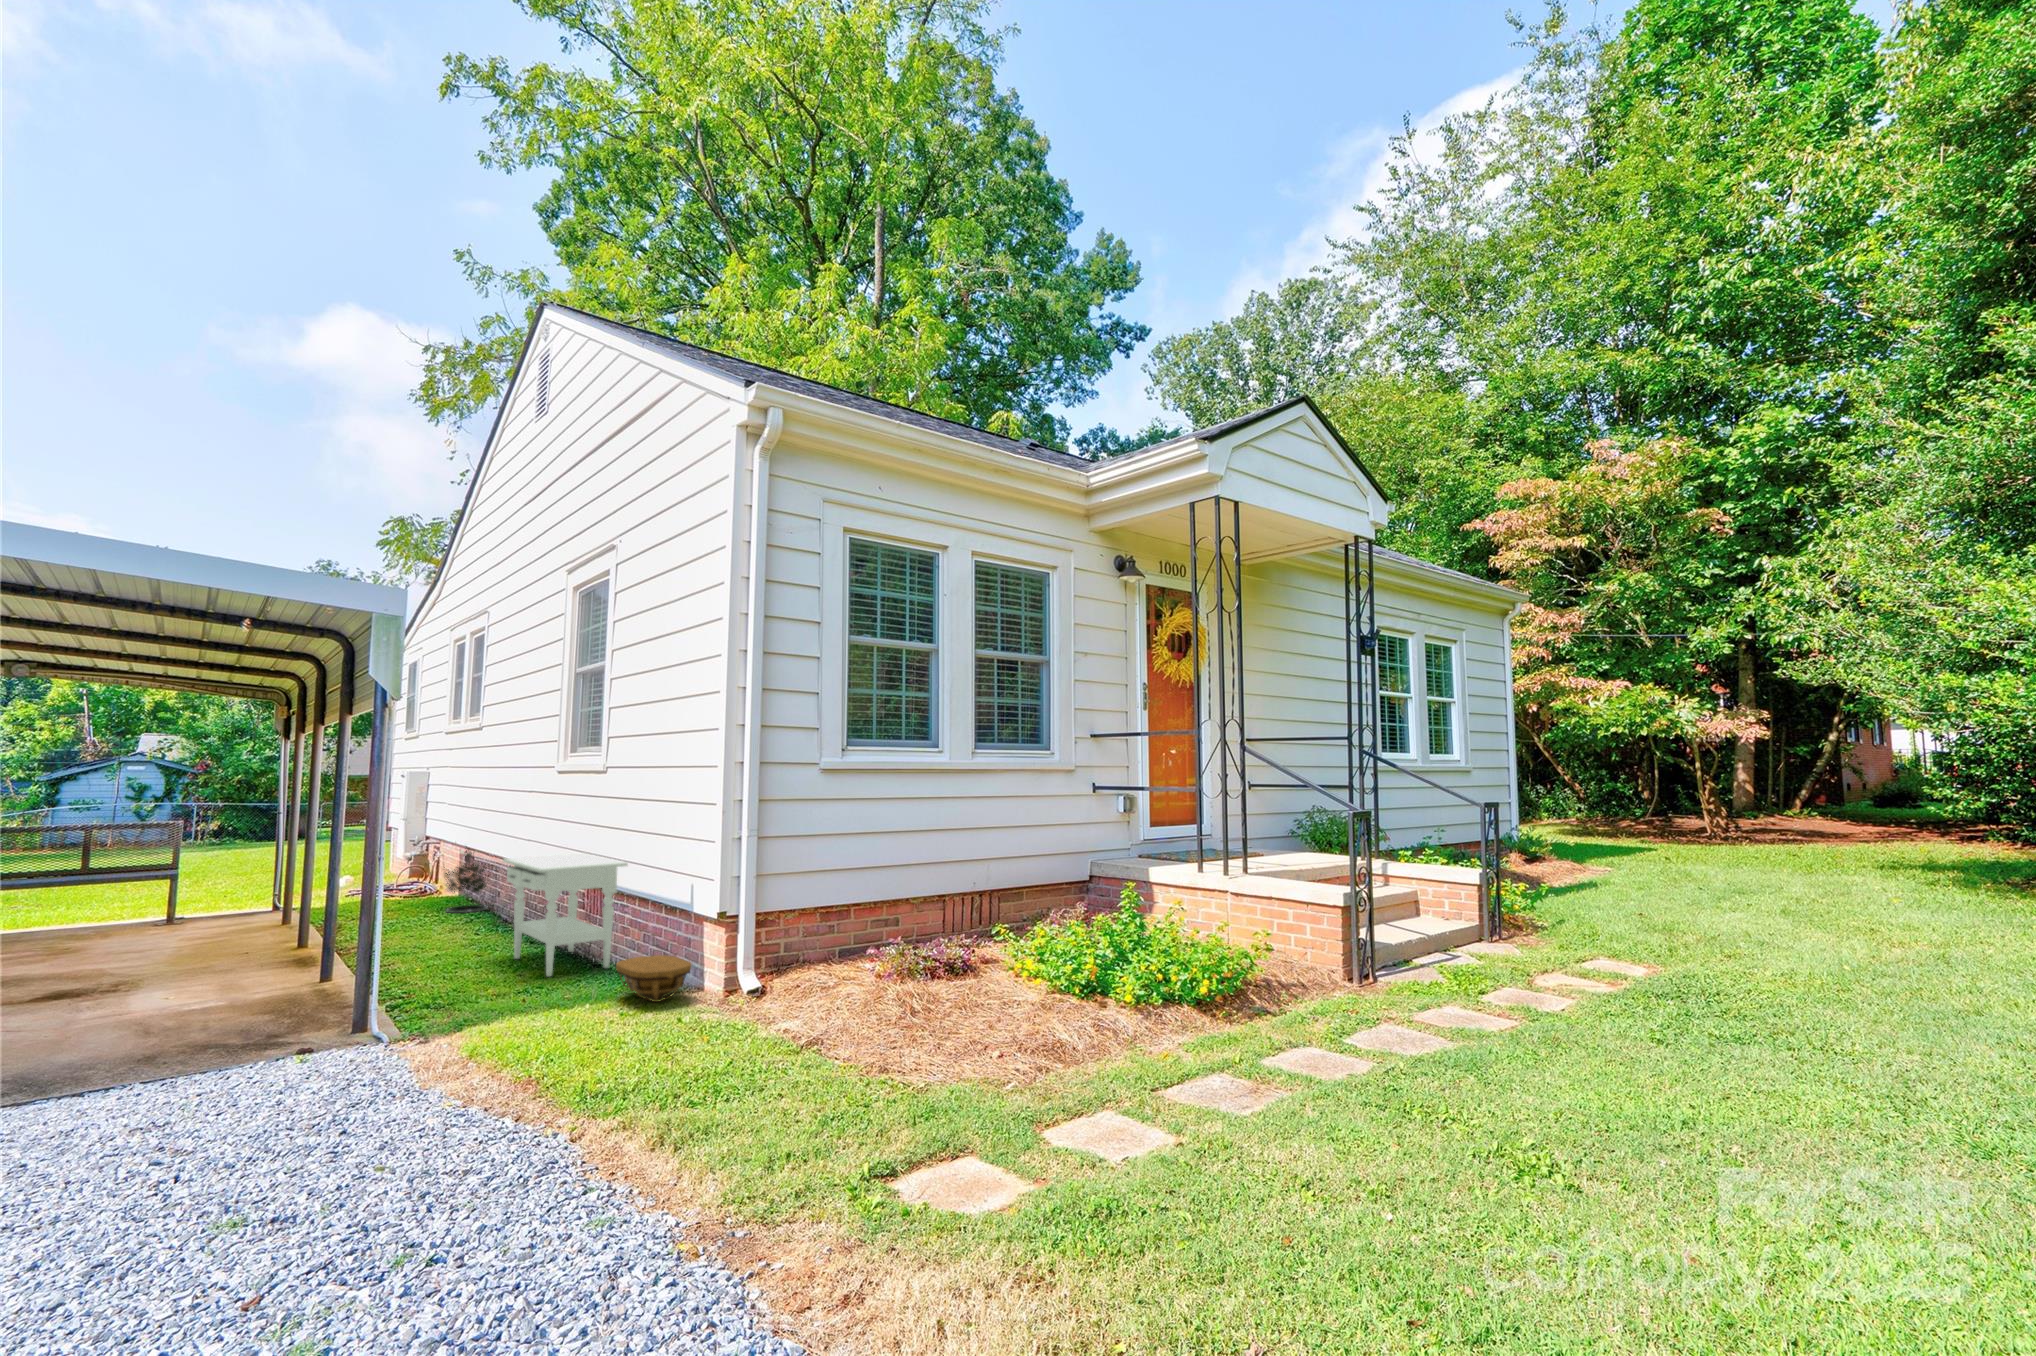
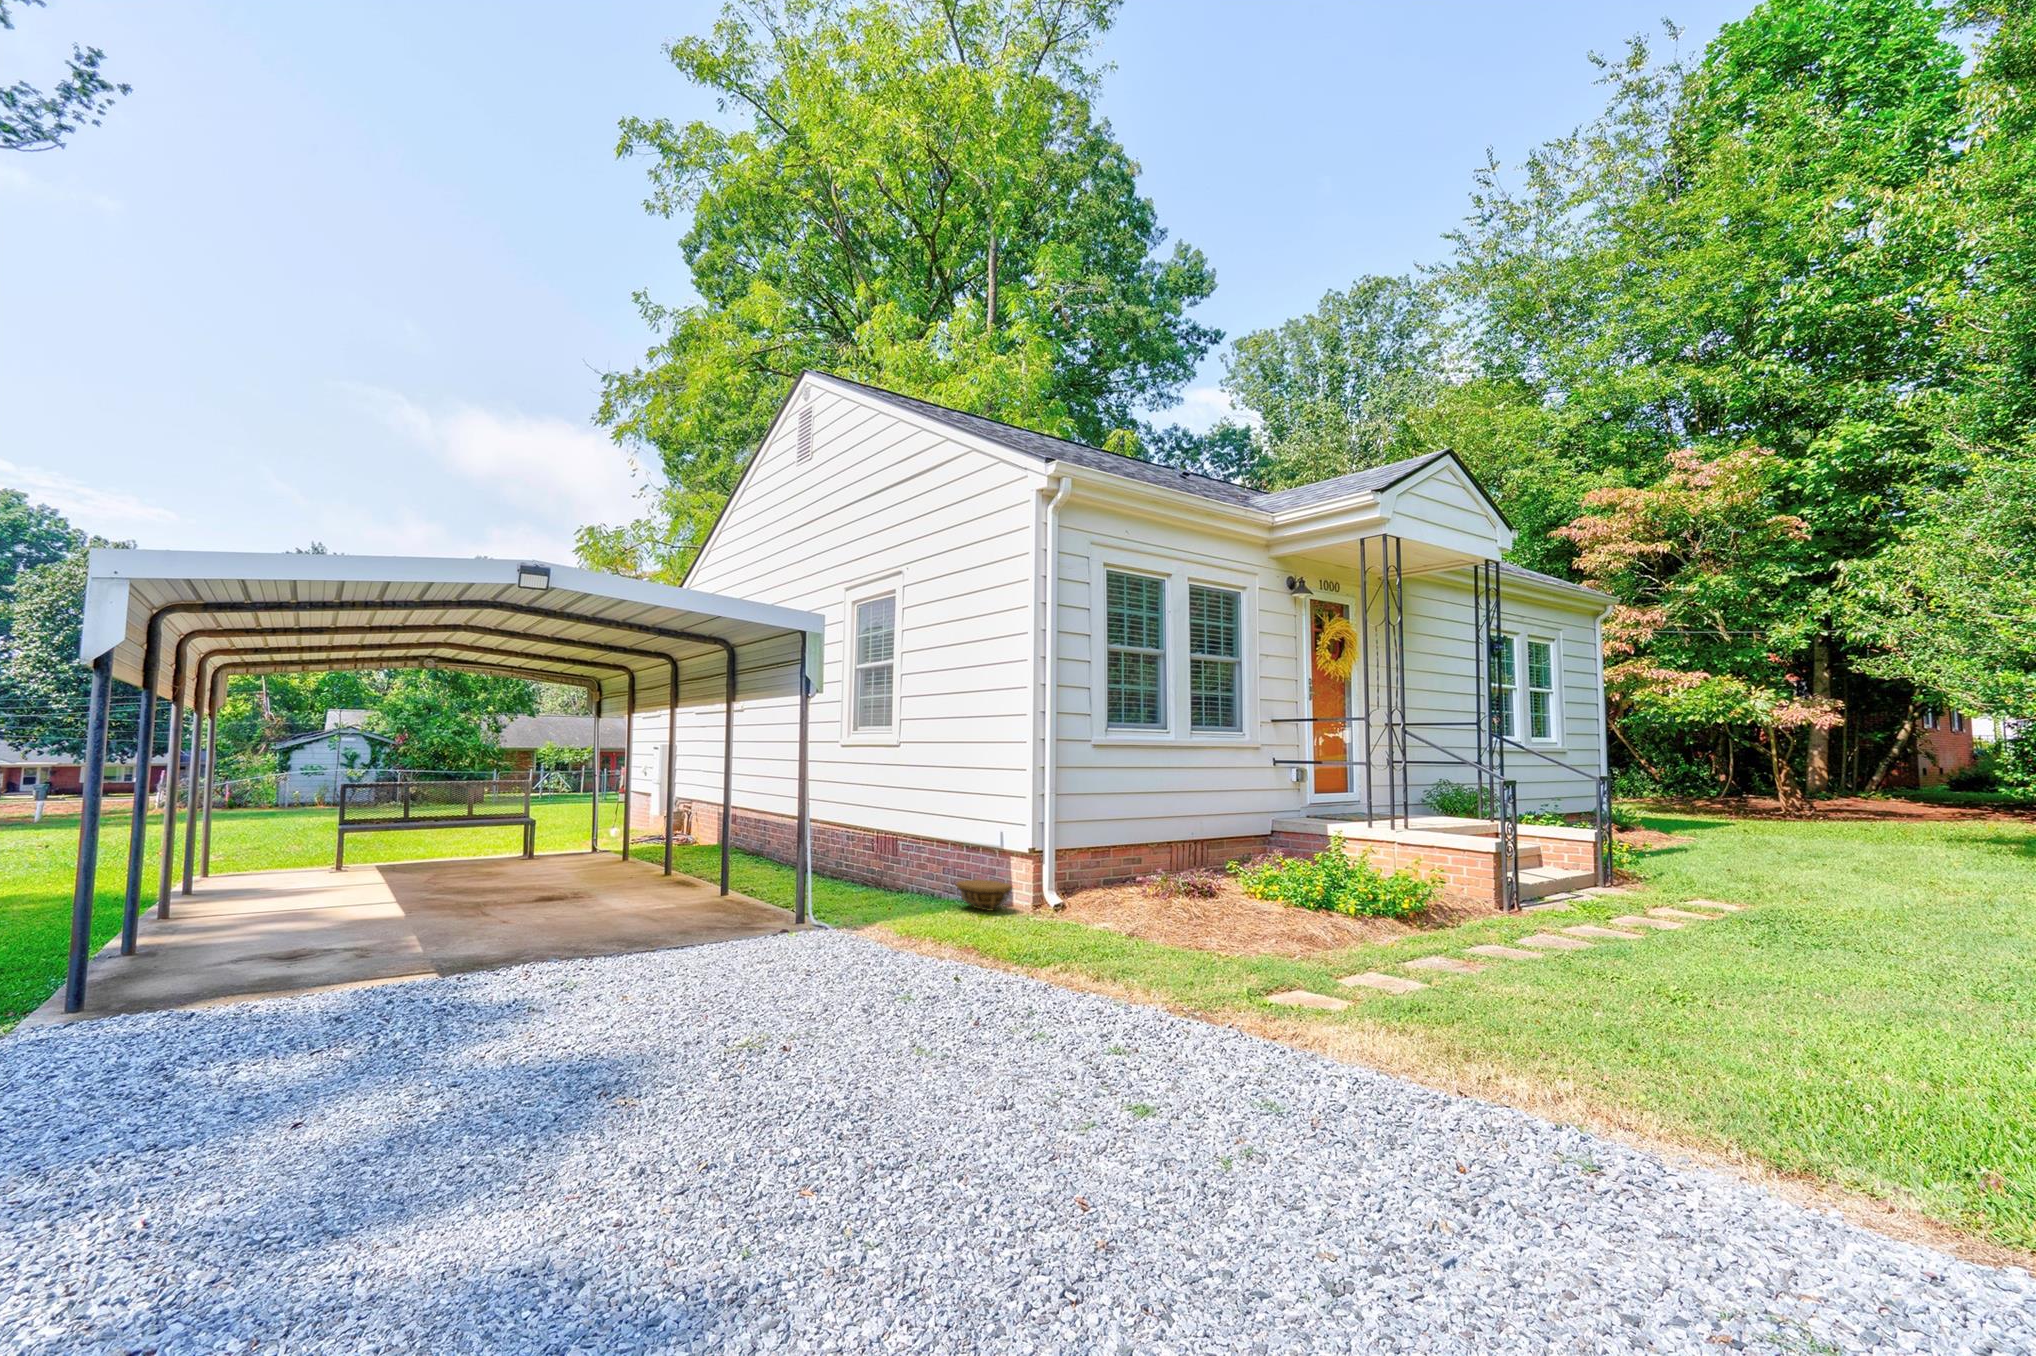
potted tree: present [444,849,489,913] -> none [732,804,770,858]
side table: present [503,854,628,977] -> none [833,809,936,896]

